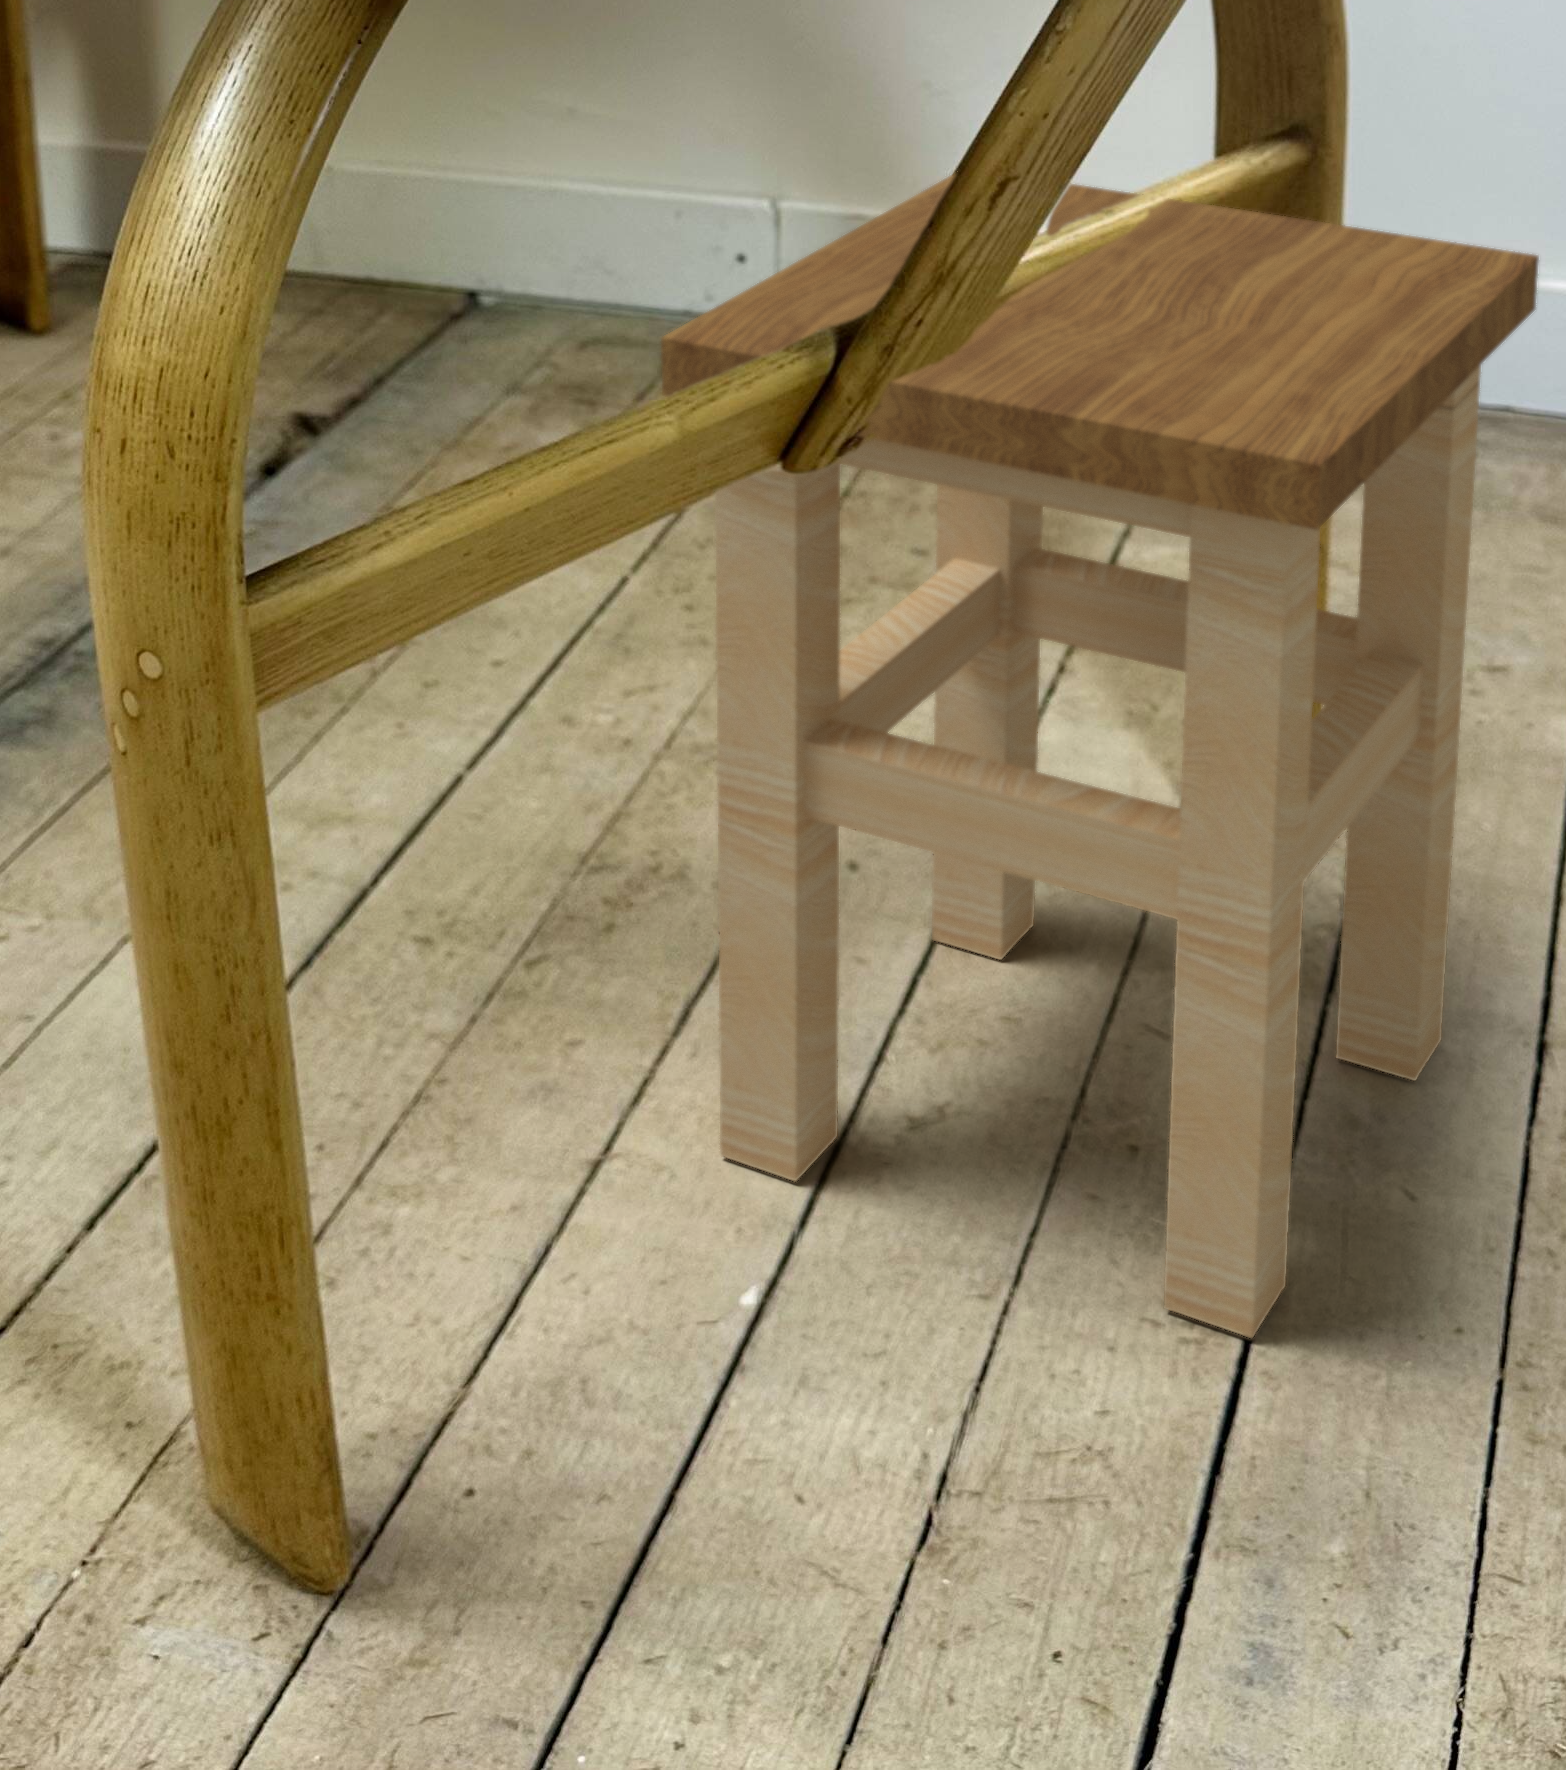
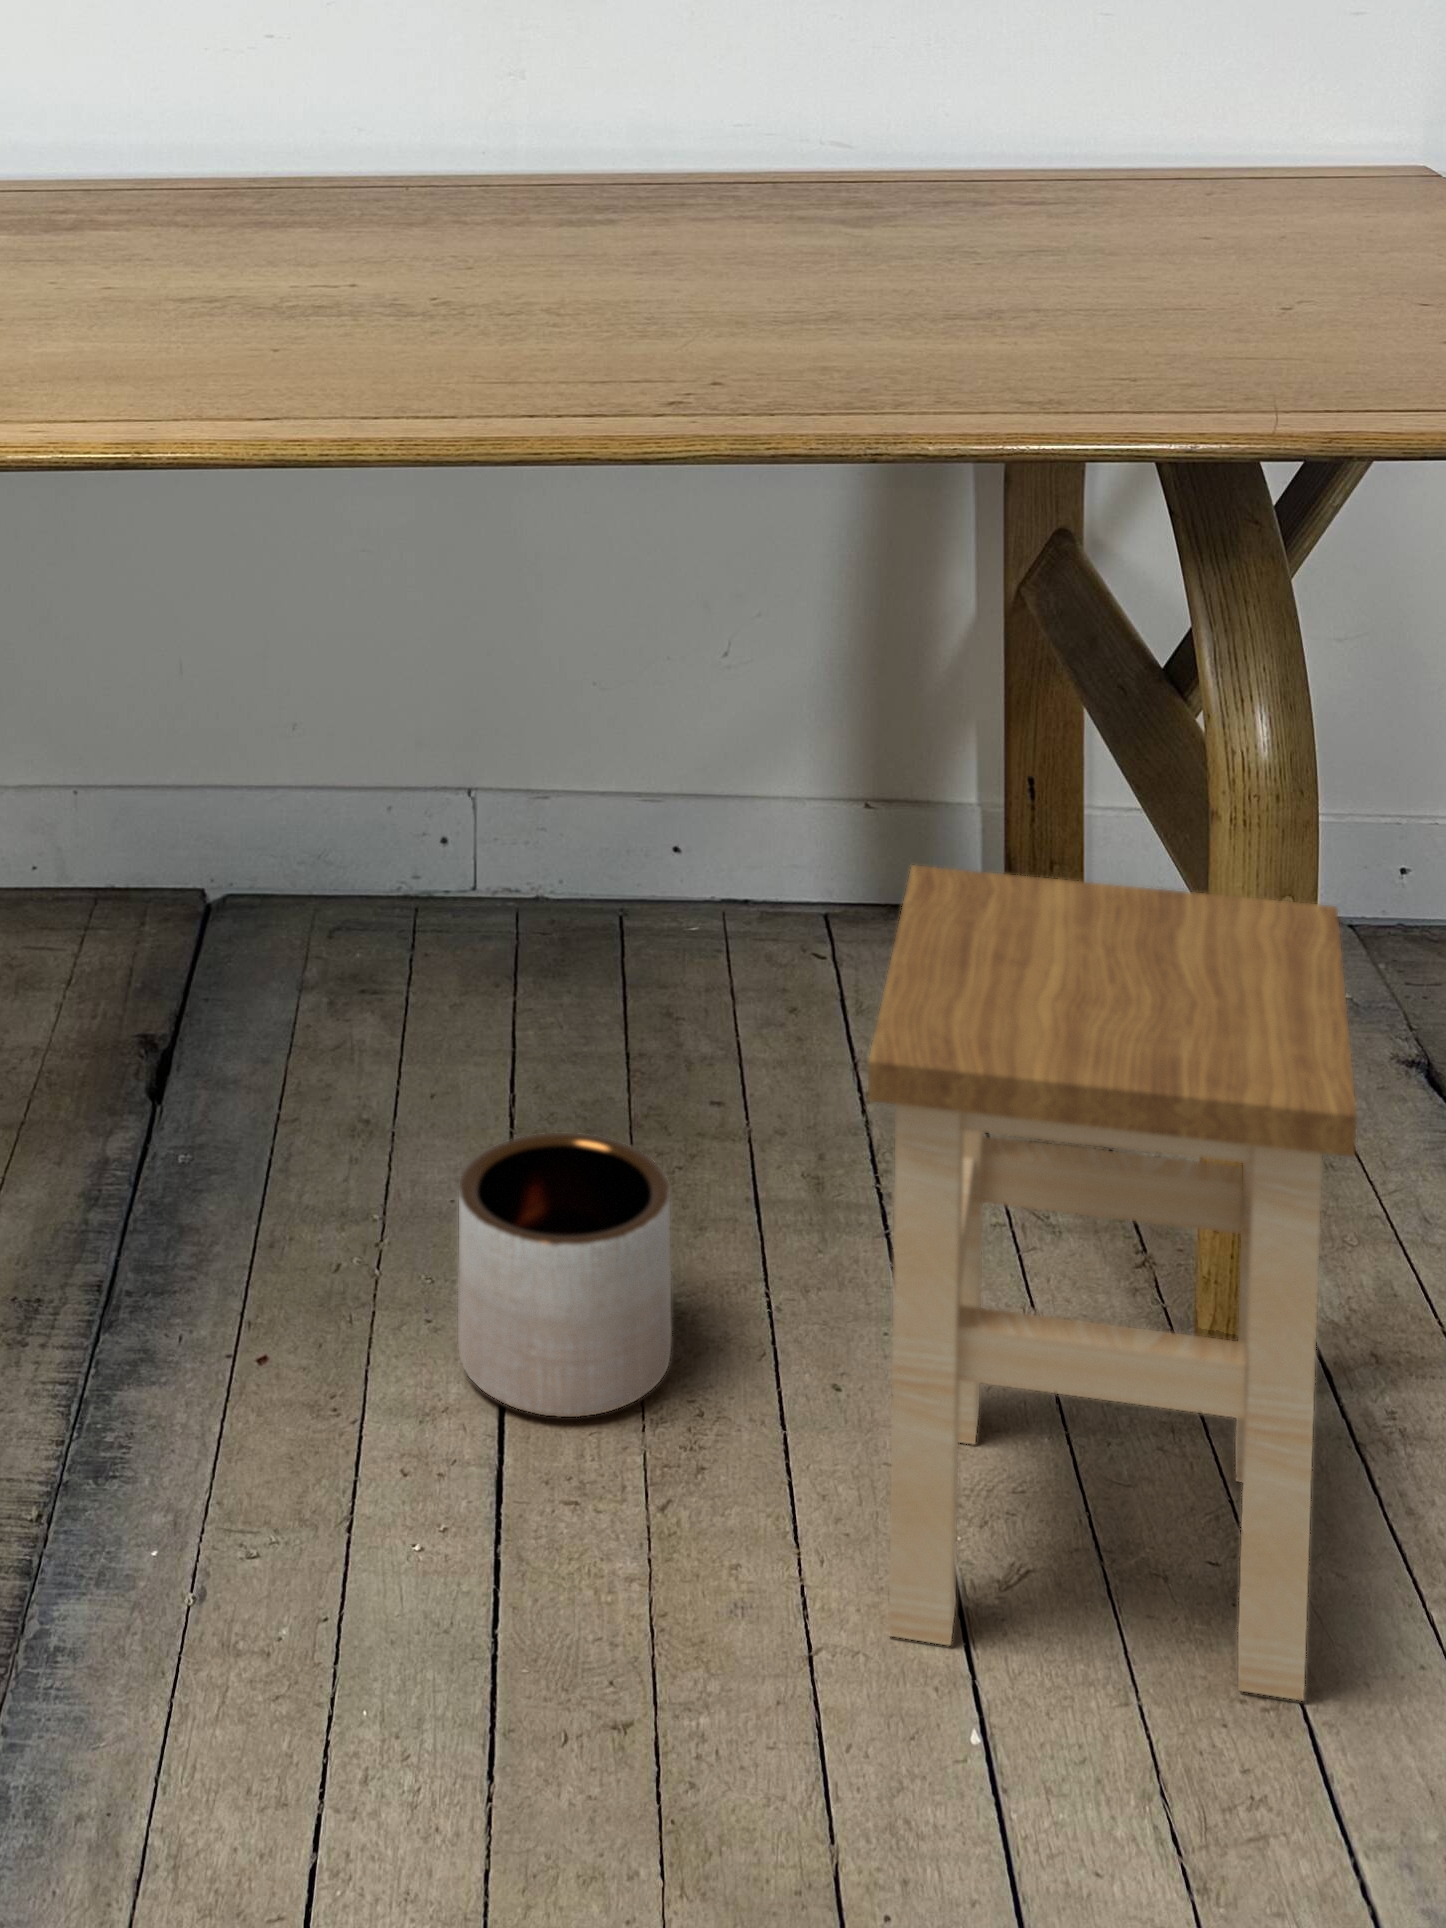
planter: none [396,514,678,853] -> present [458,1133,672,1417]

